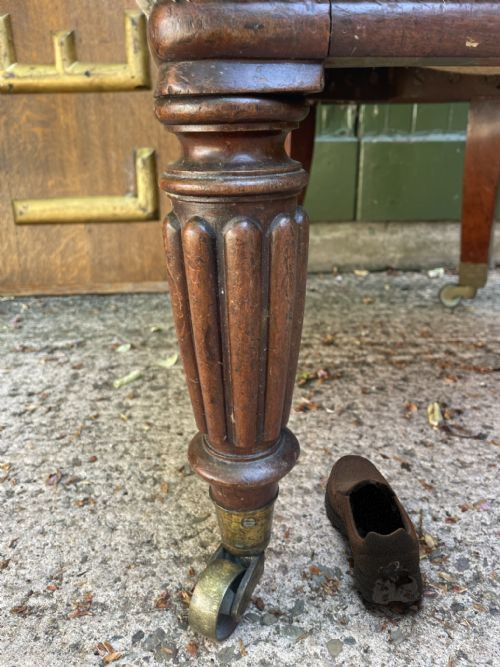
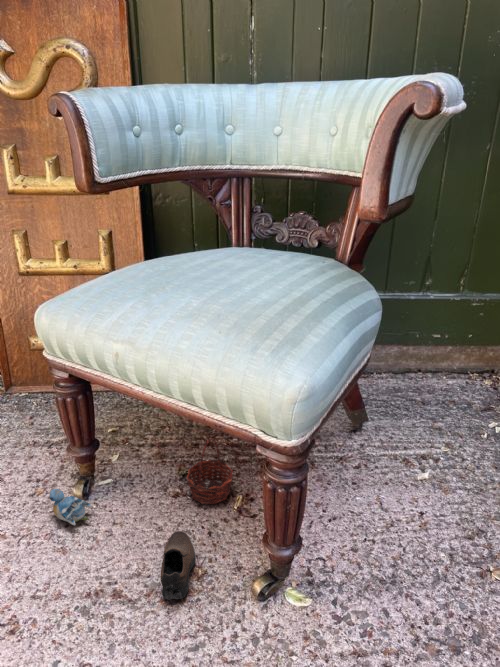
basket: none [327,284,422,418] -> present [187,438,233,504]
plush toy: none [55,383,146,455] -> present [50,489,92,526]

